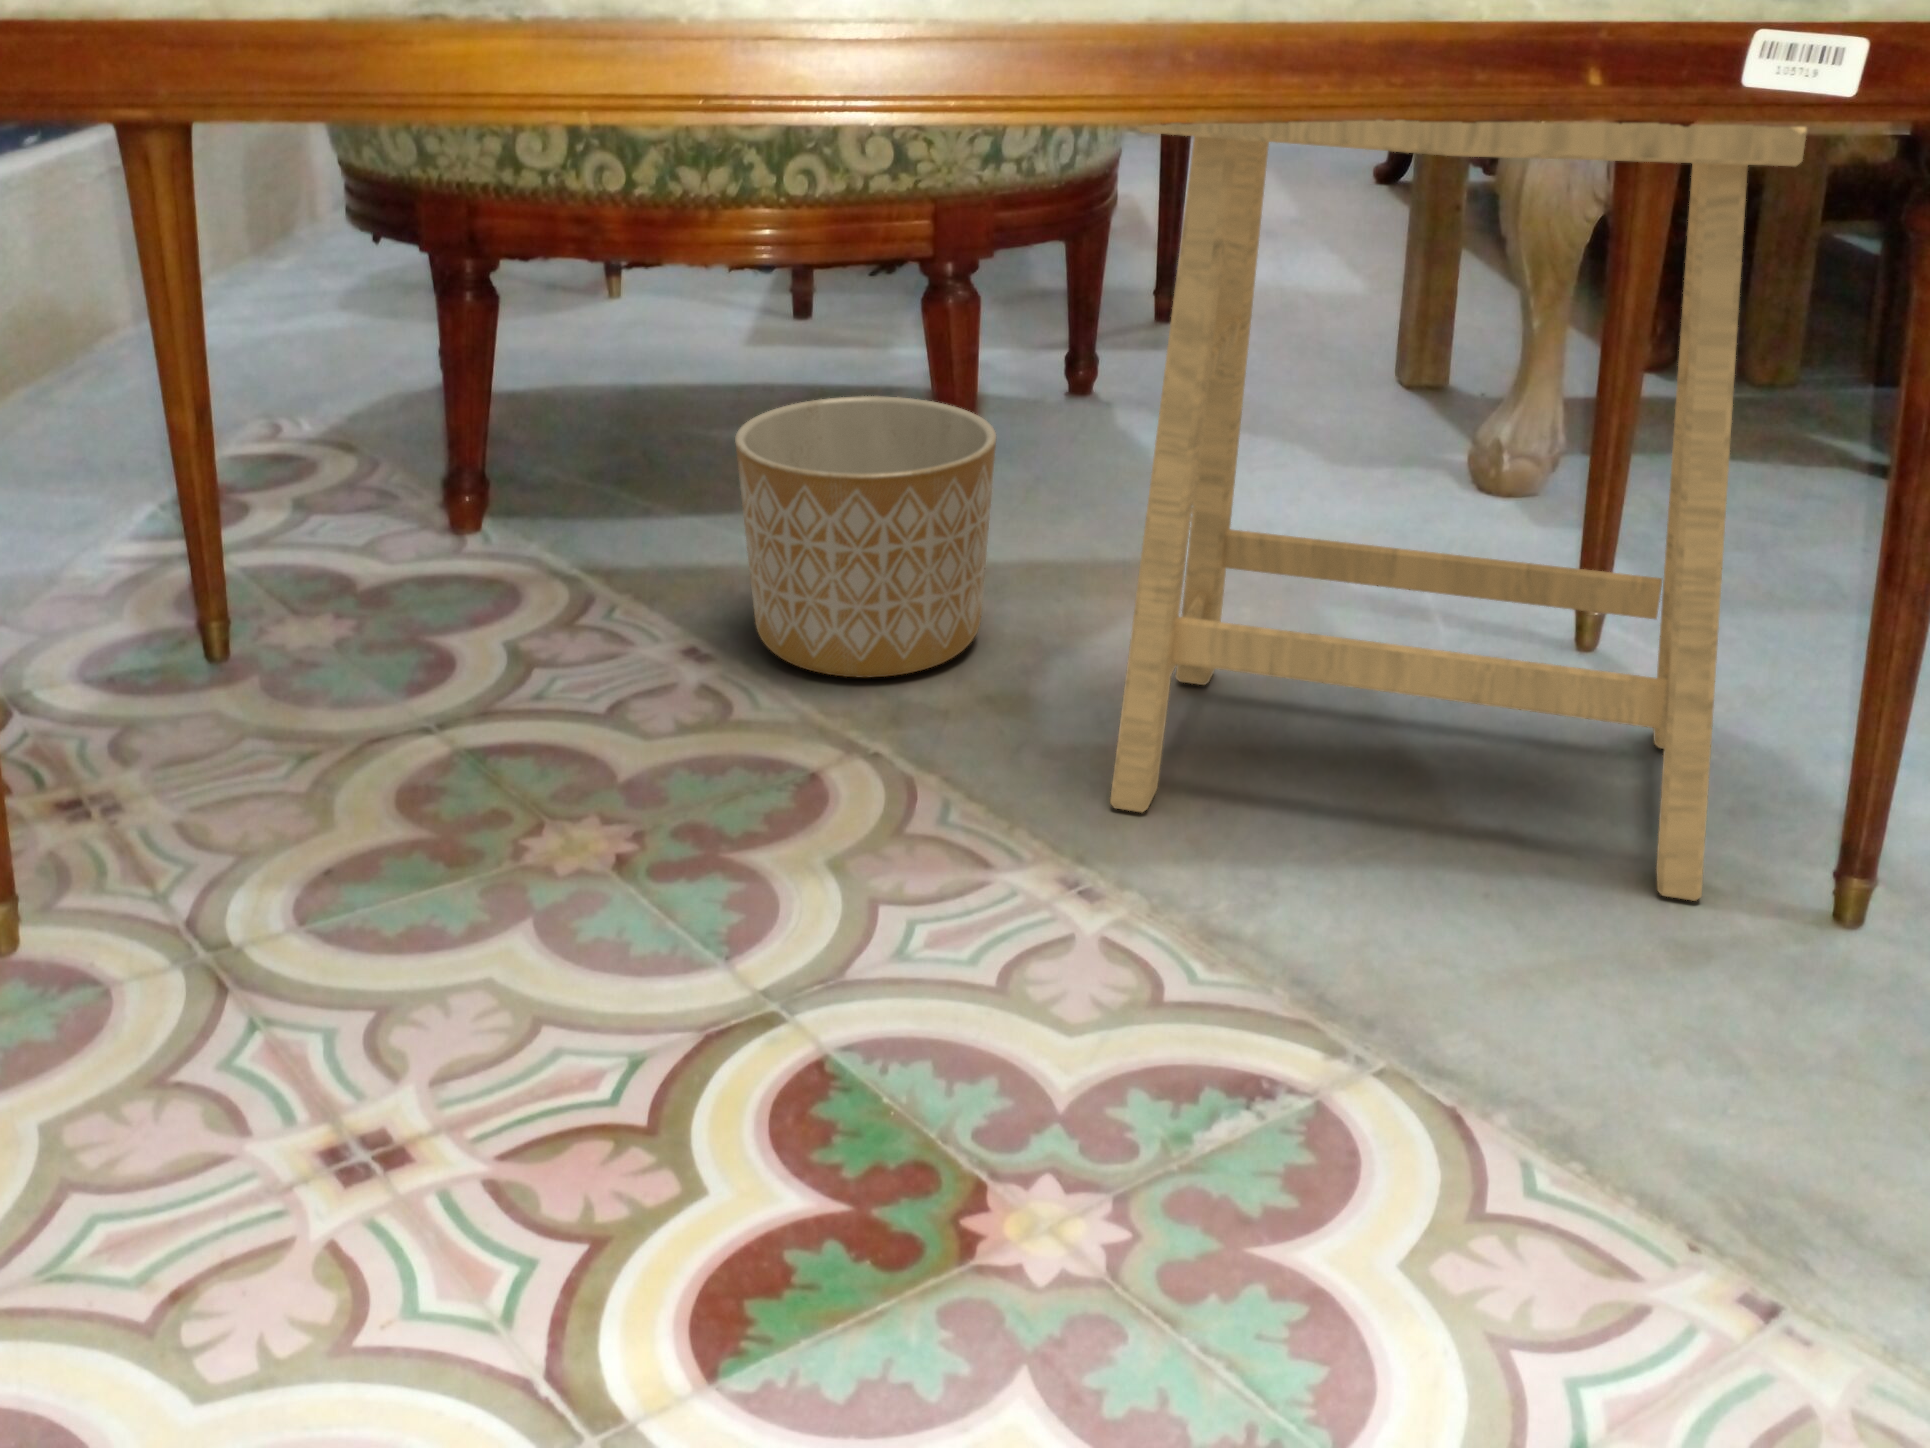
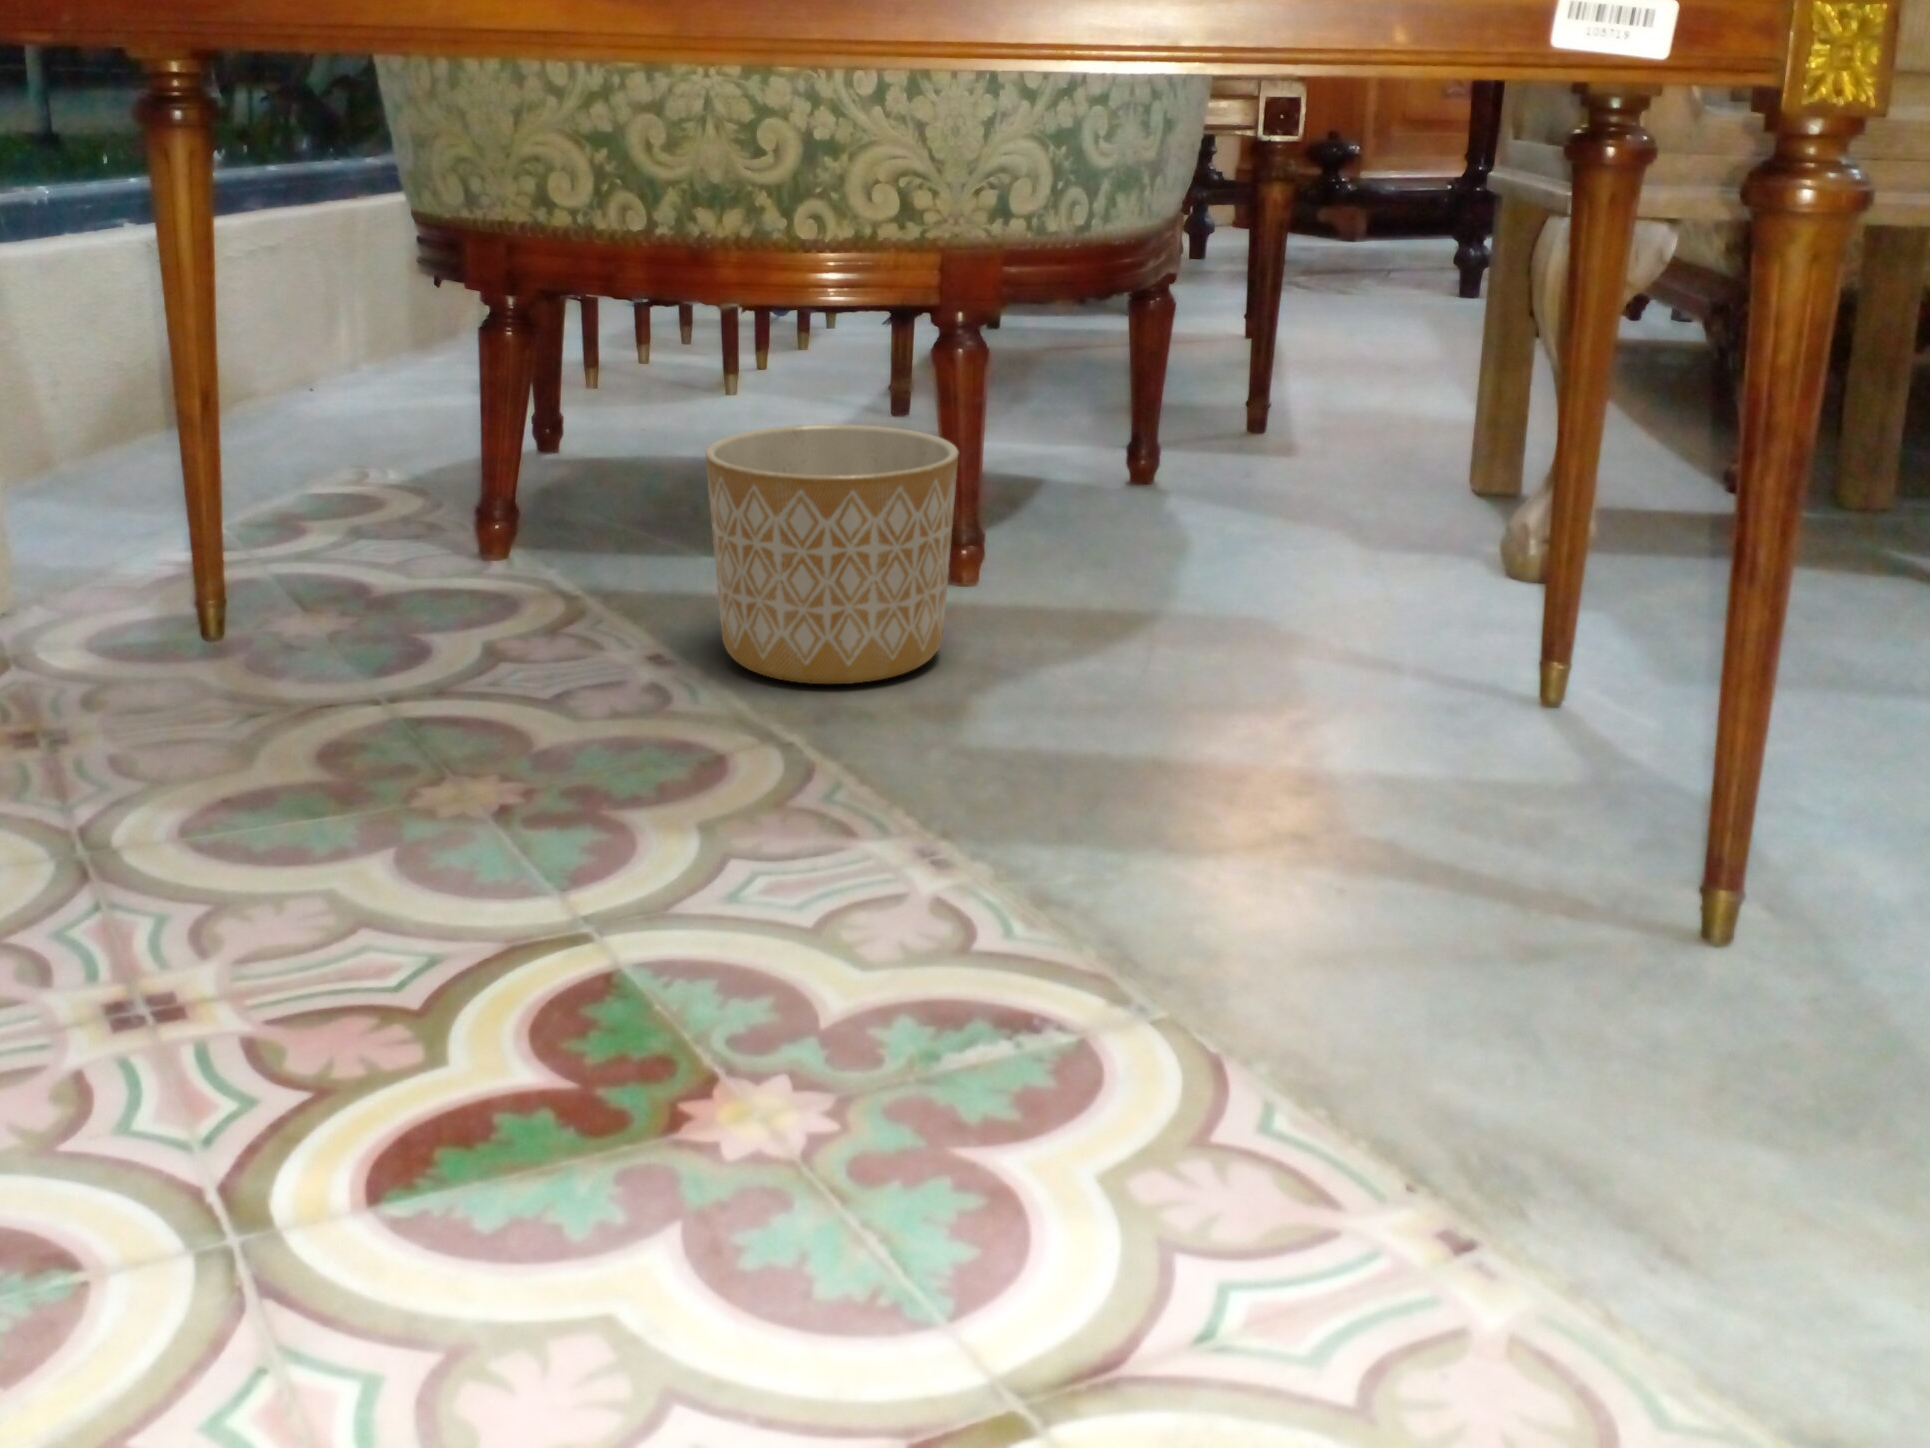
footstool: present [1110,120,1807,901] -> none [998,62,1691,915]

